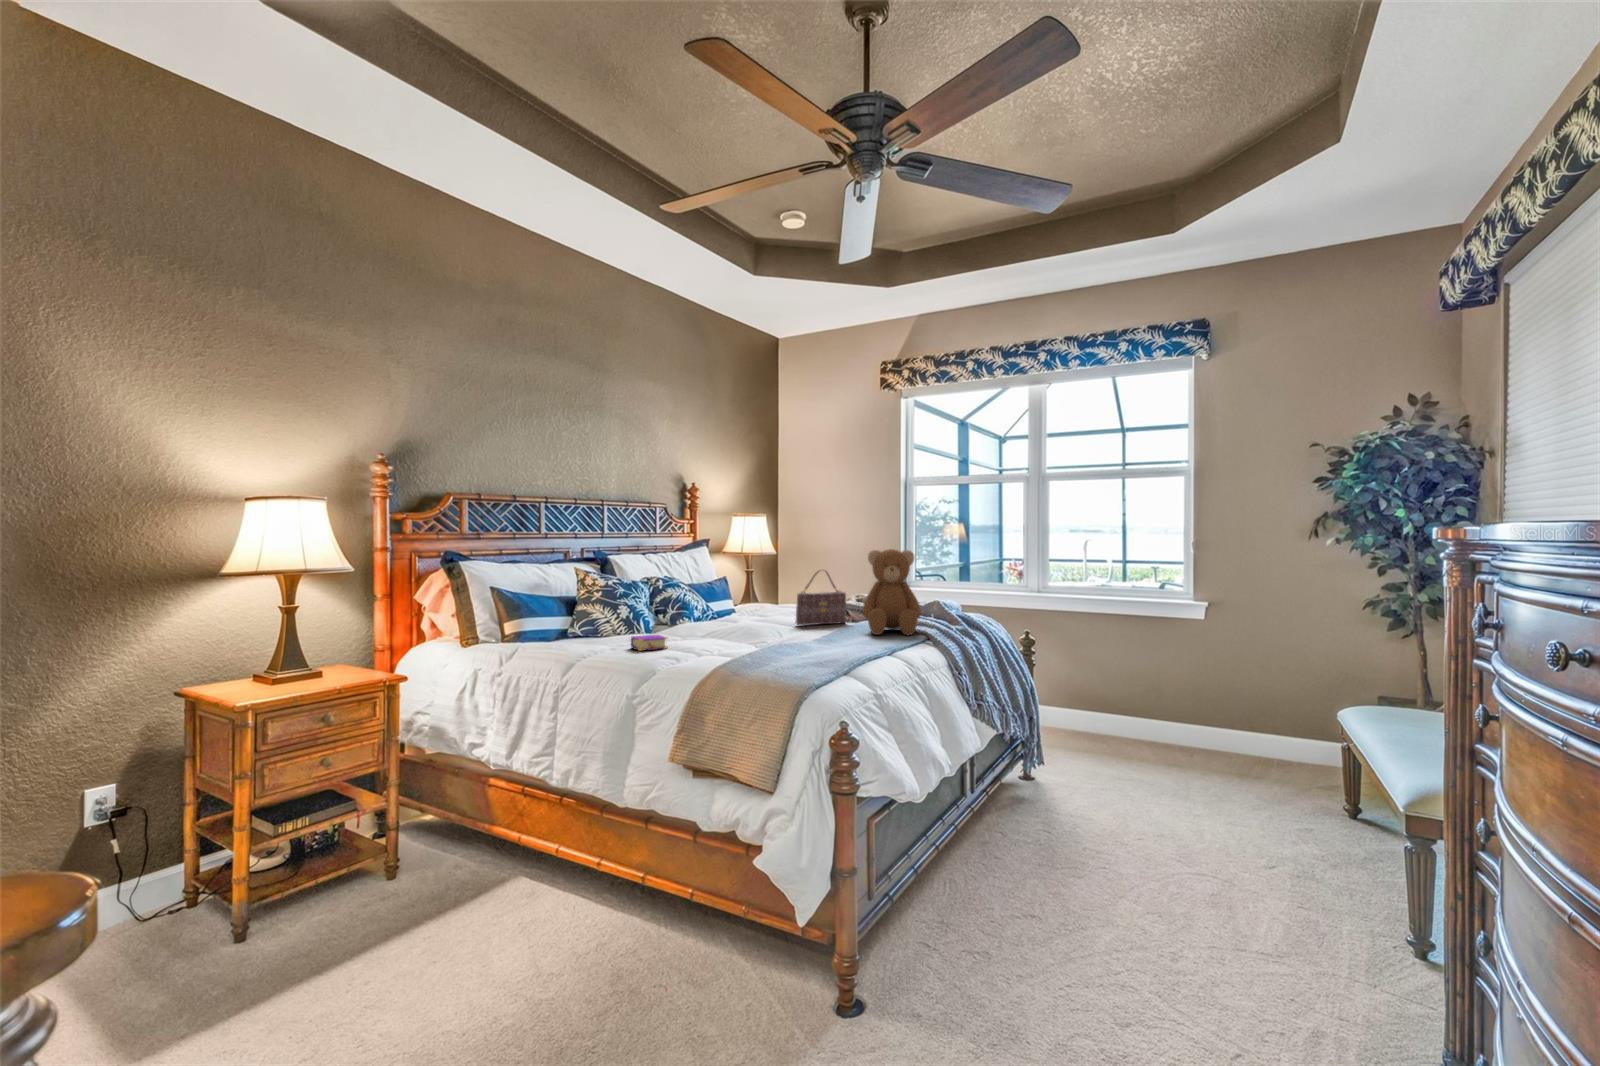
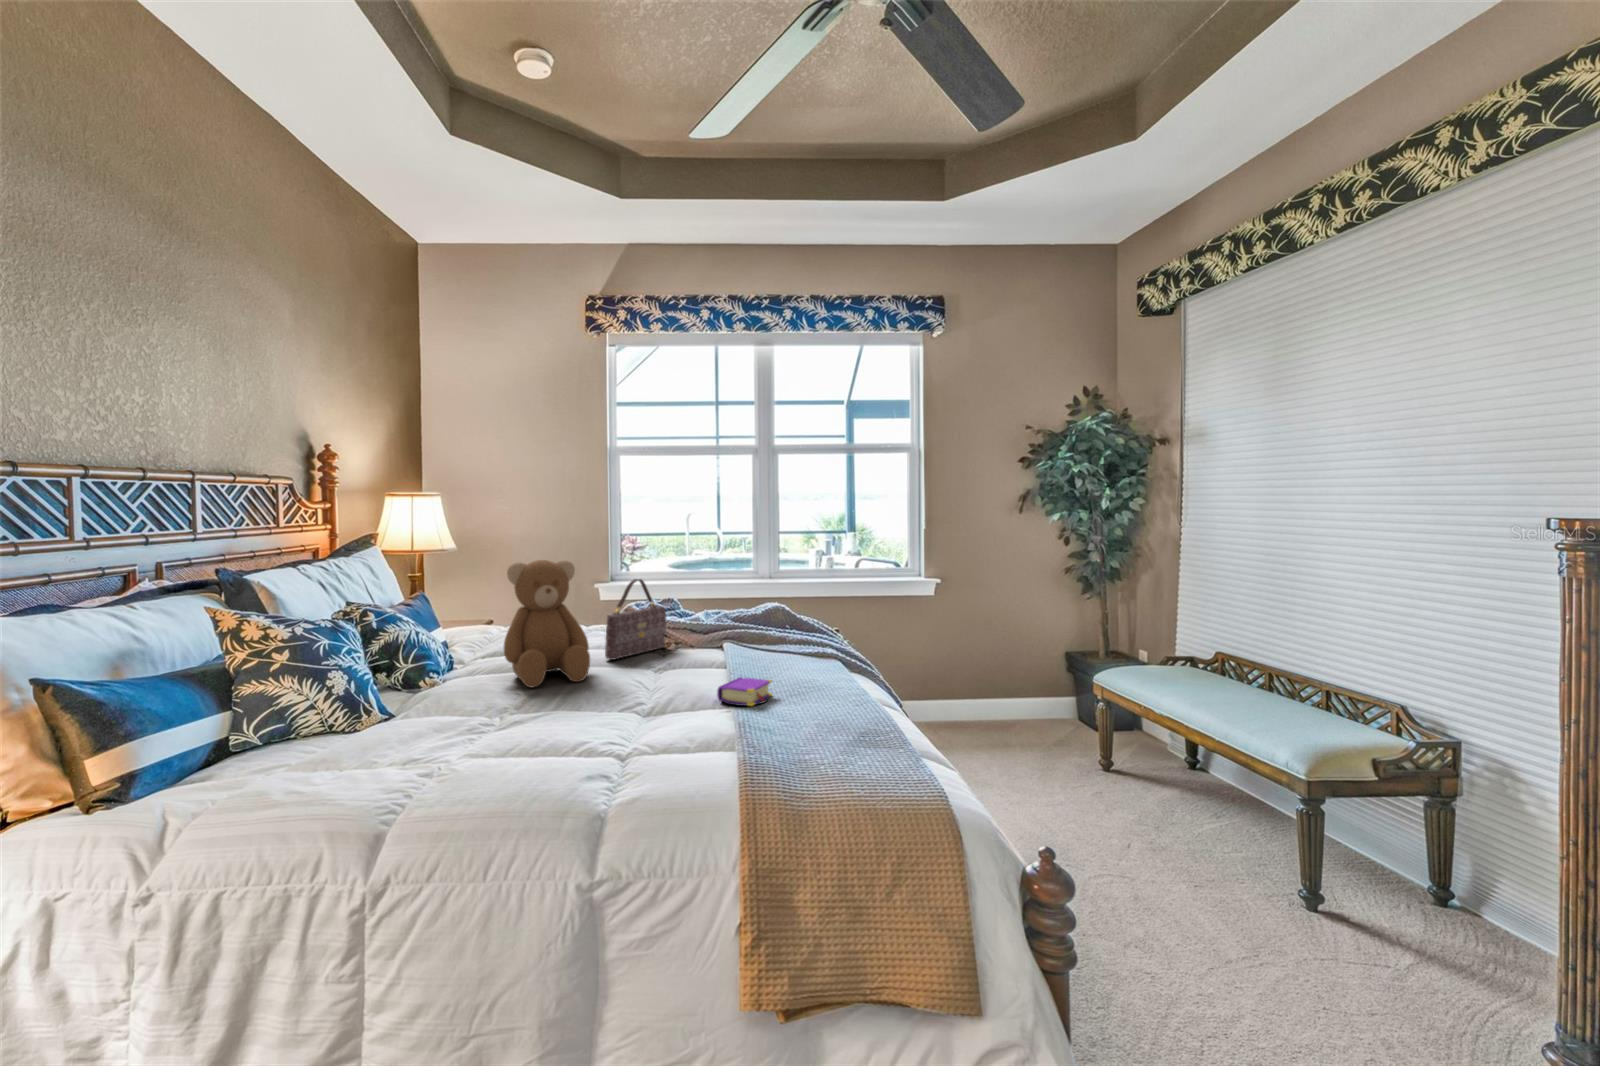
teddy bear: present [863,549,921,635] -> present [504,560,590,687]
book: present [631,635,667,651] -> present [717,677,772,706]

